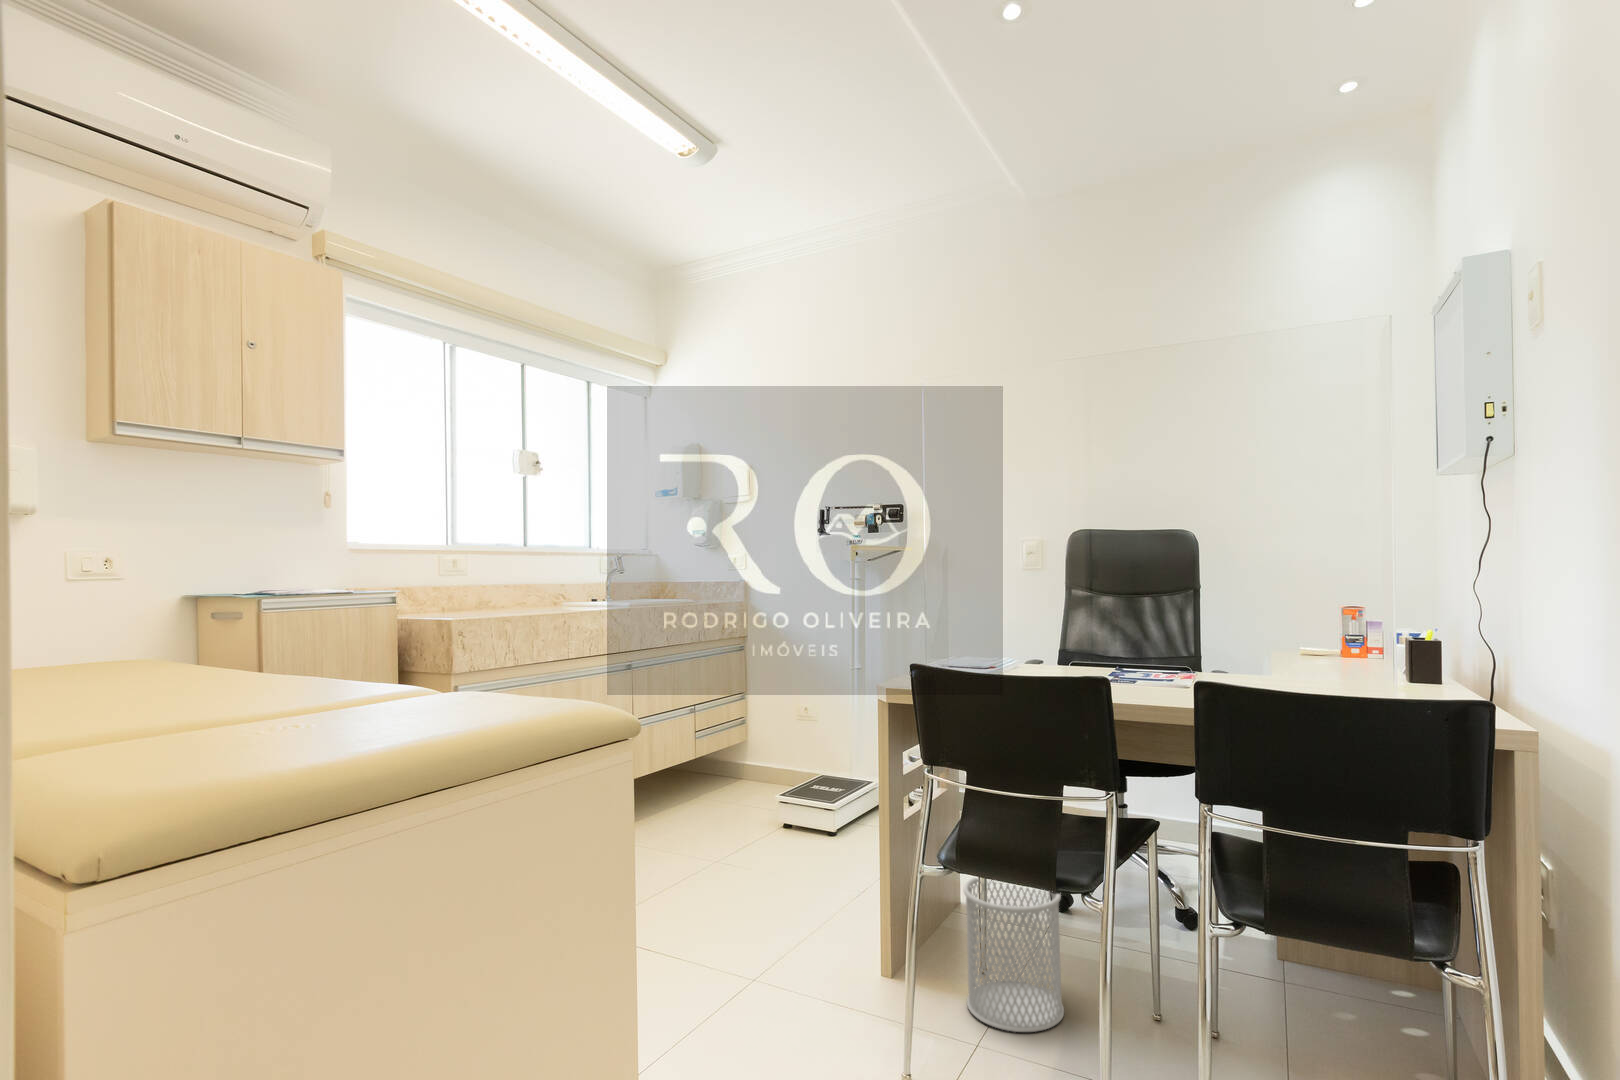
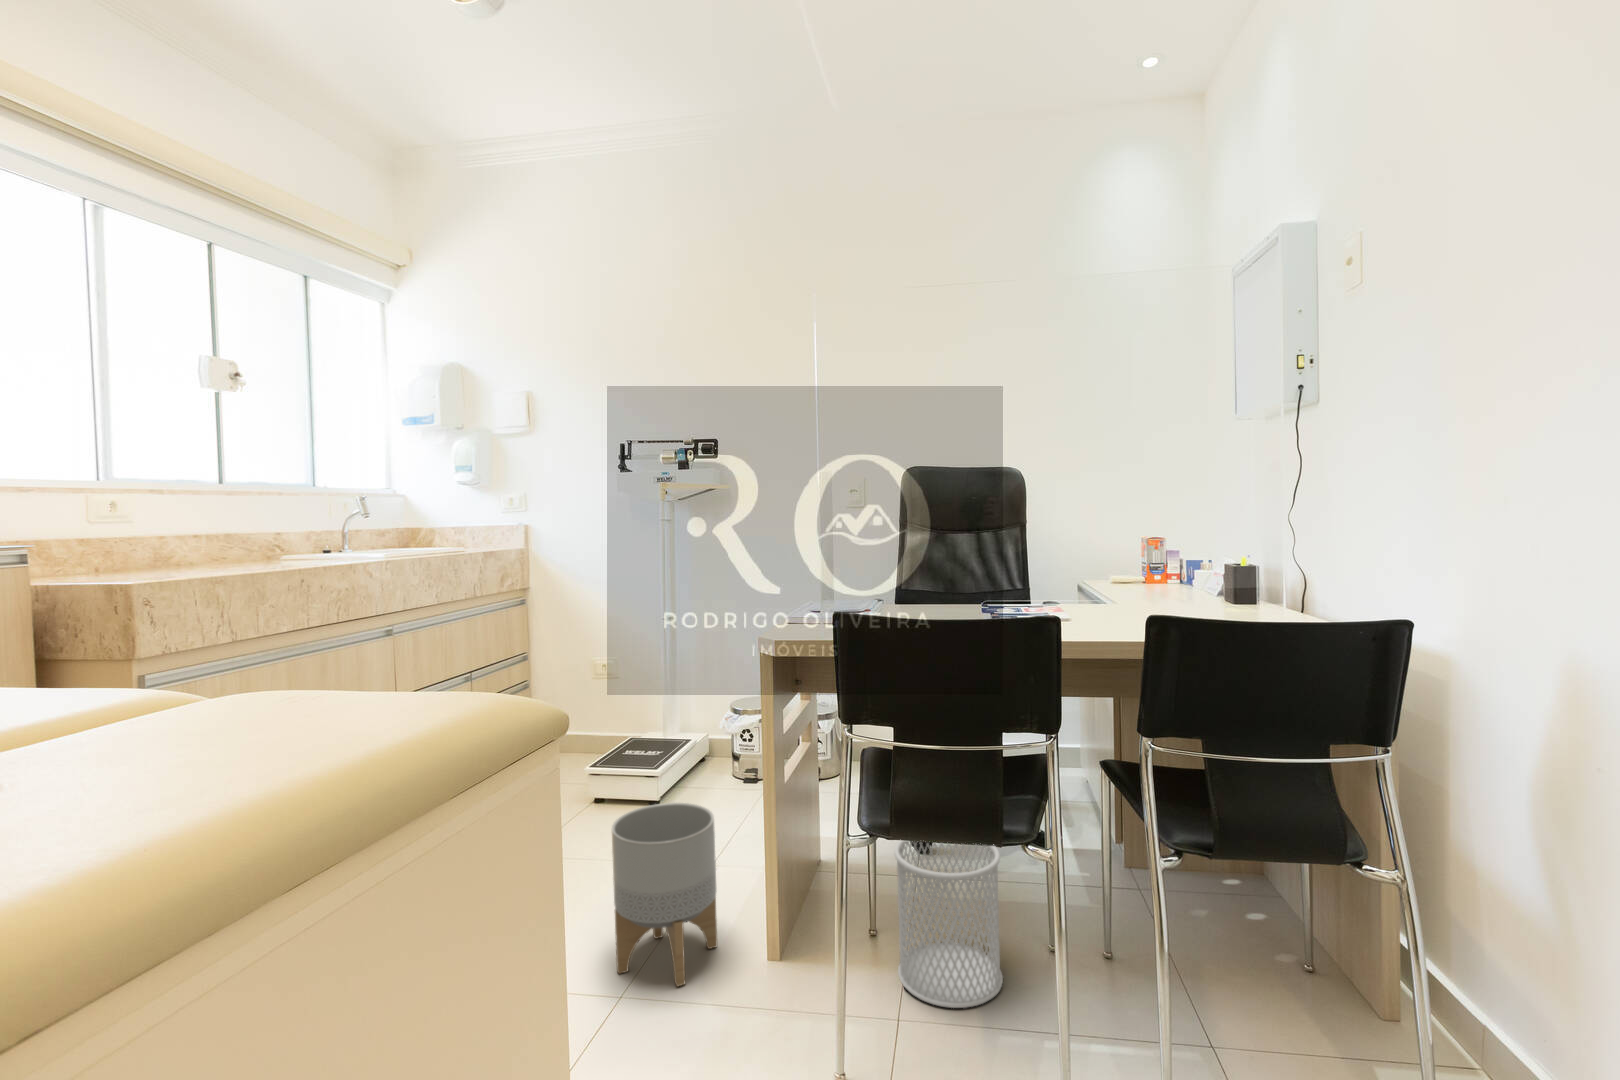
planter: none [742,820,827,968] -> present [612,803,717,986]

